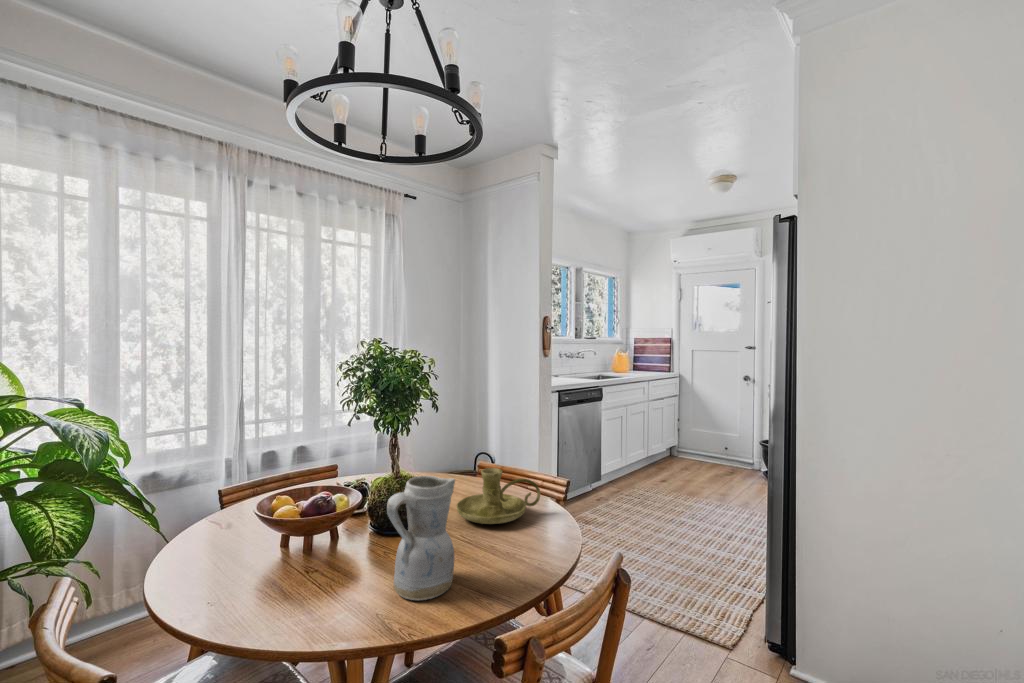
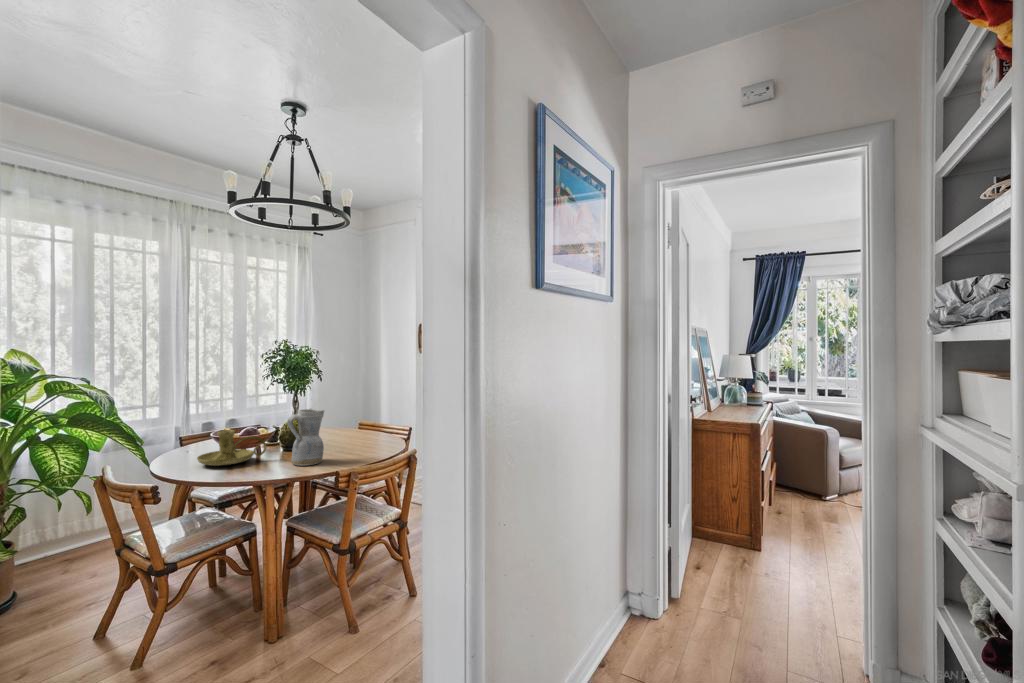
candle holder: present [457,468,540,524] -> present [197,430,267,466]

